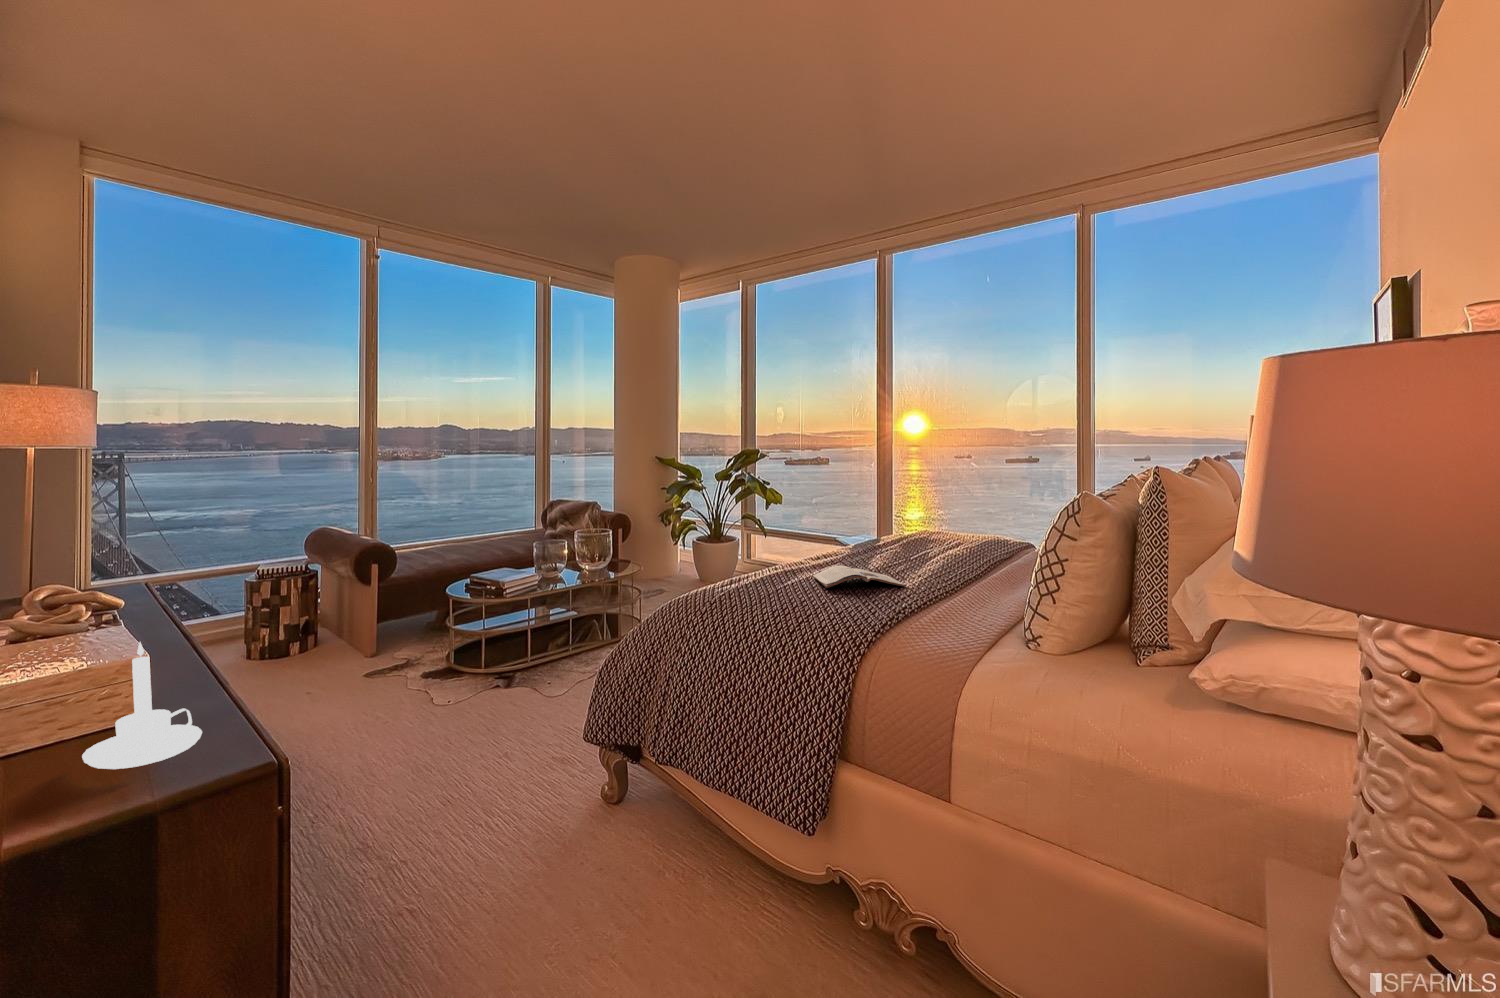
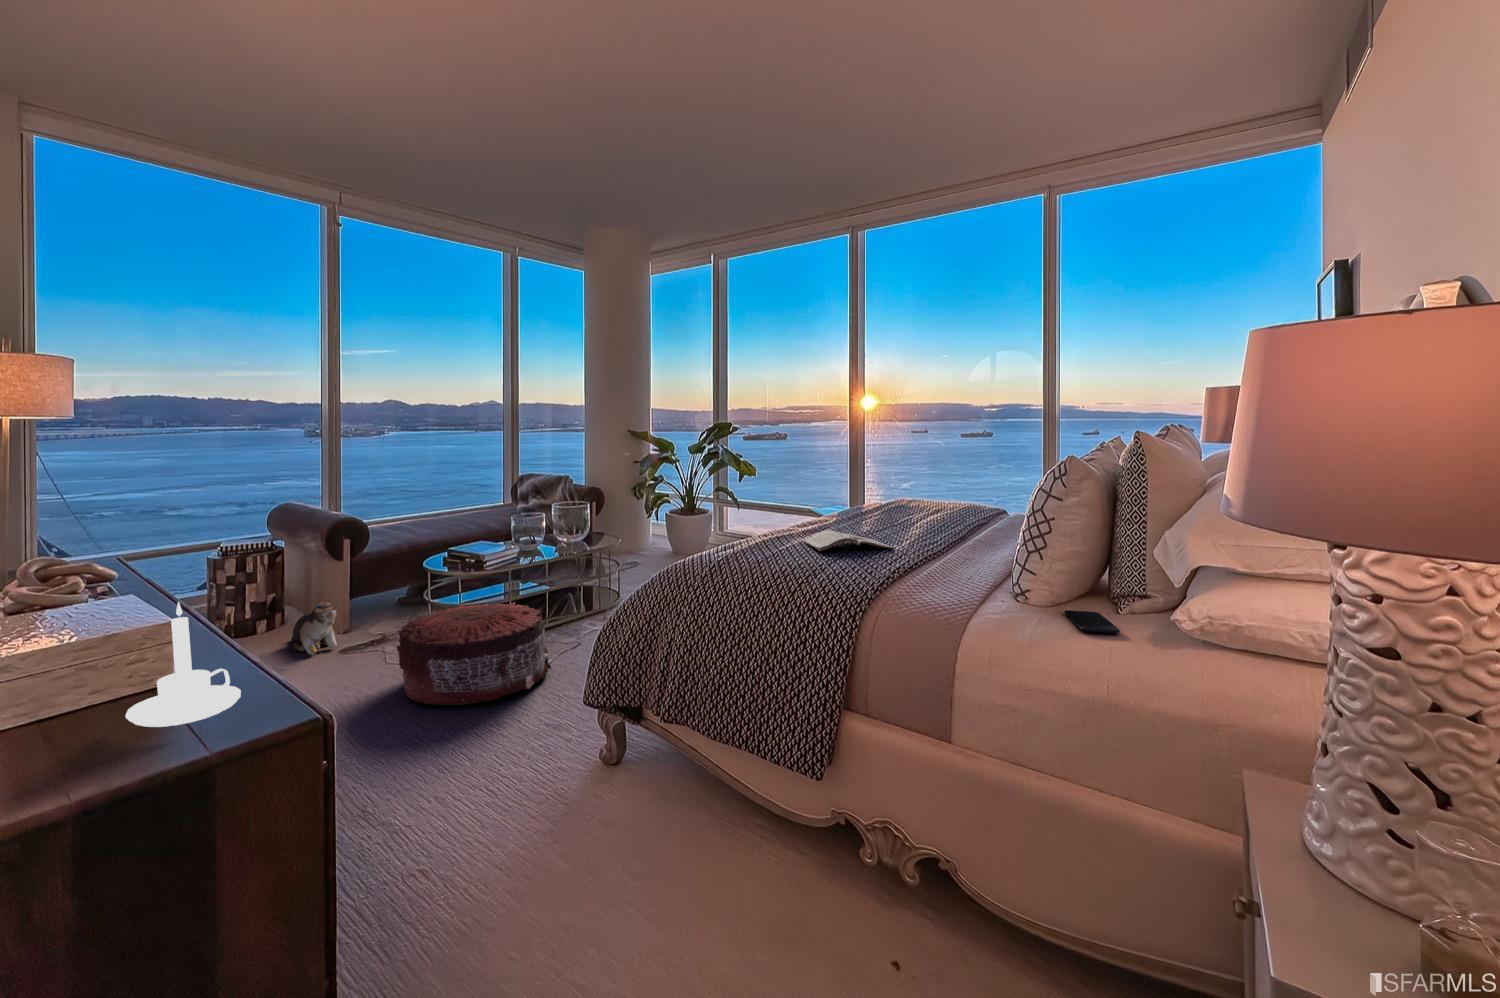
plush toy: none [318,626,363,678] -> present [291,602,340,655]
pouf: none [410,630,564,735] -> present [396,602,551,705]
smartphone: none [1080,661,1138,689] -> present [1064,610,1120,633]

